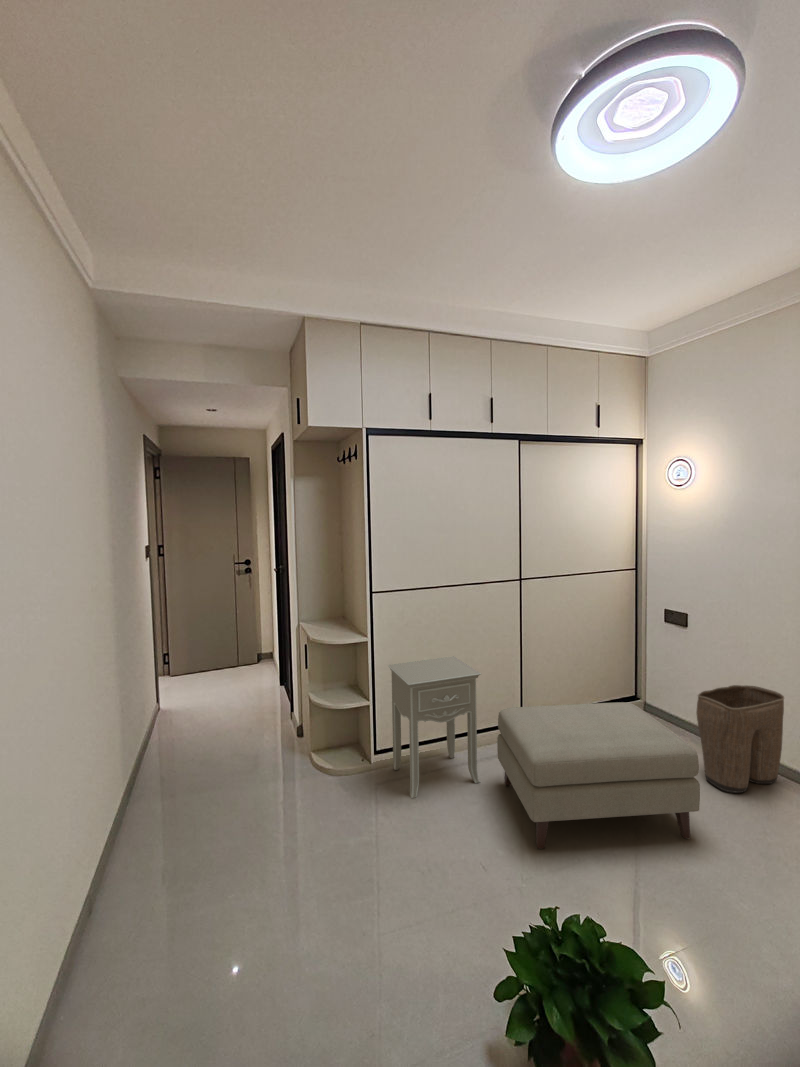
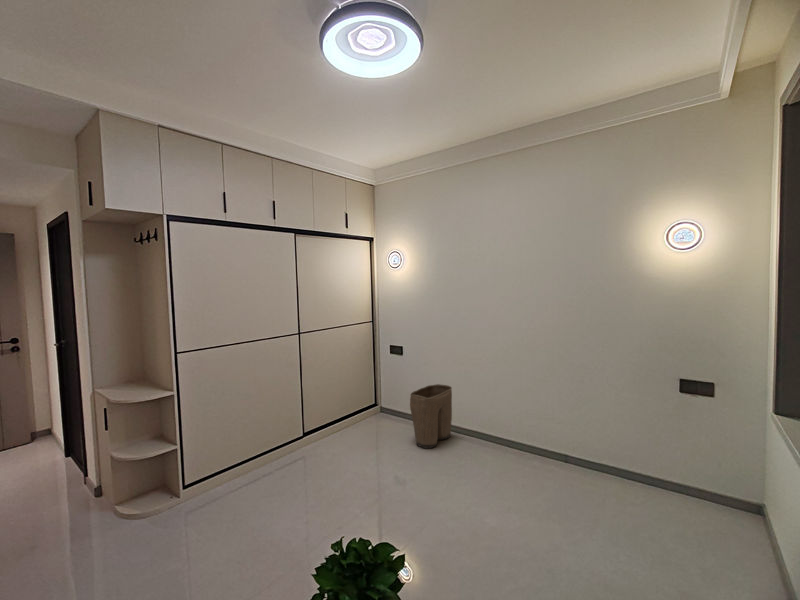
nightstand: present [388,656,481,798] -> none [194,396,276,512]
ottoman: present [497,702,700,849] -> none [288,407,415,515]

